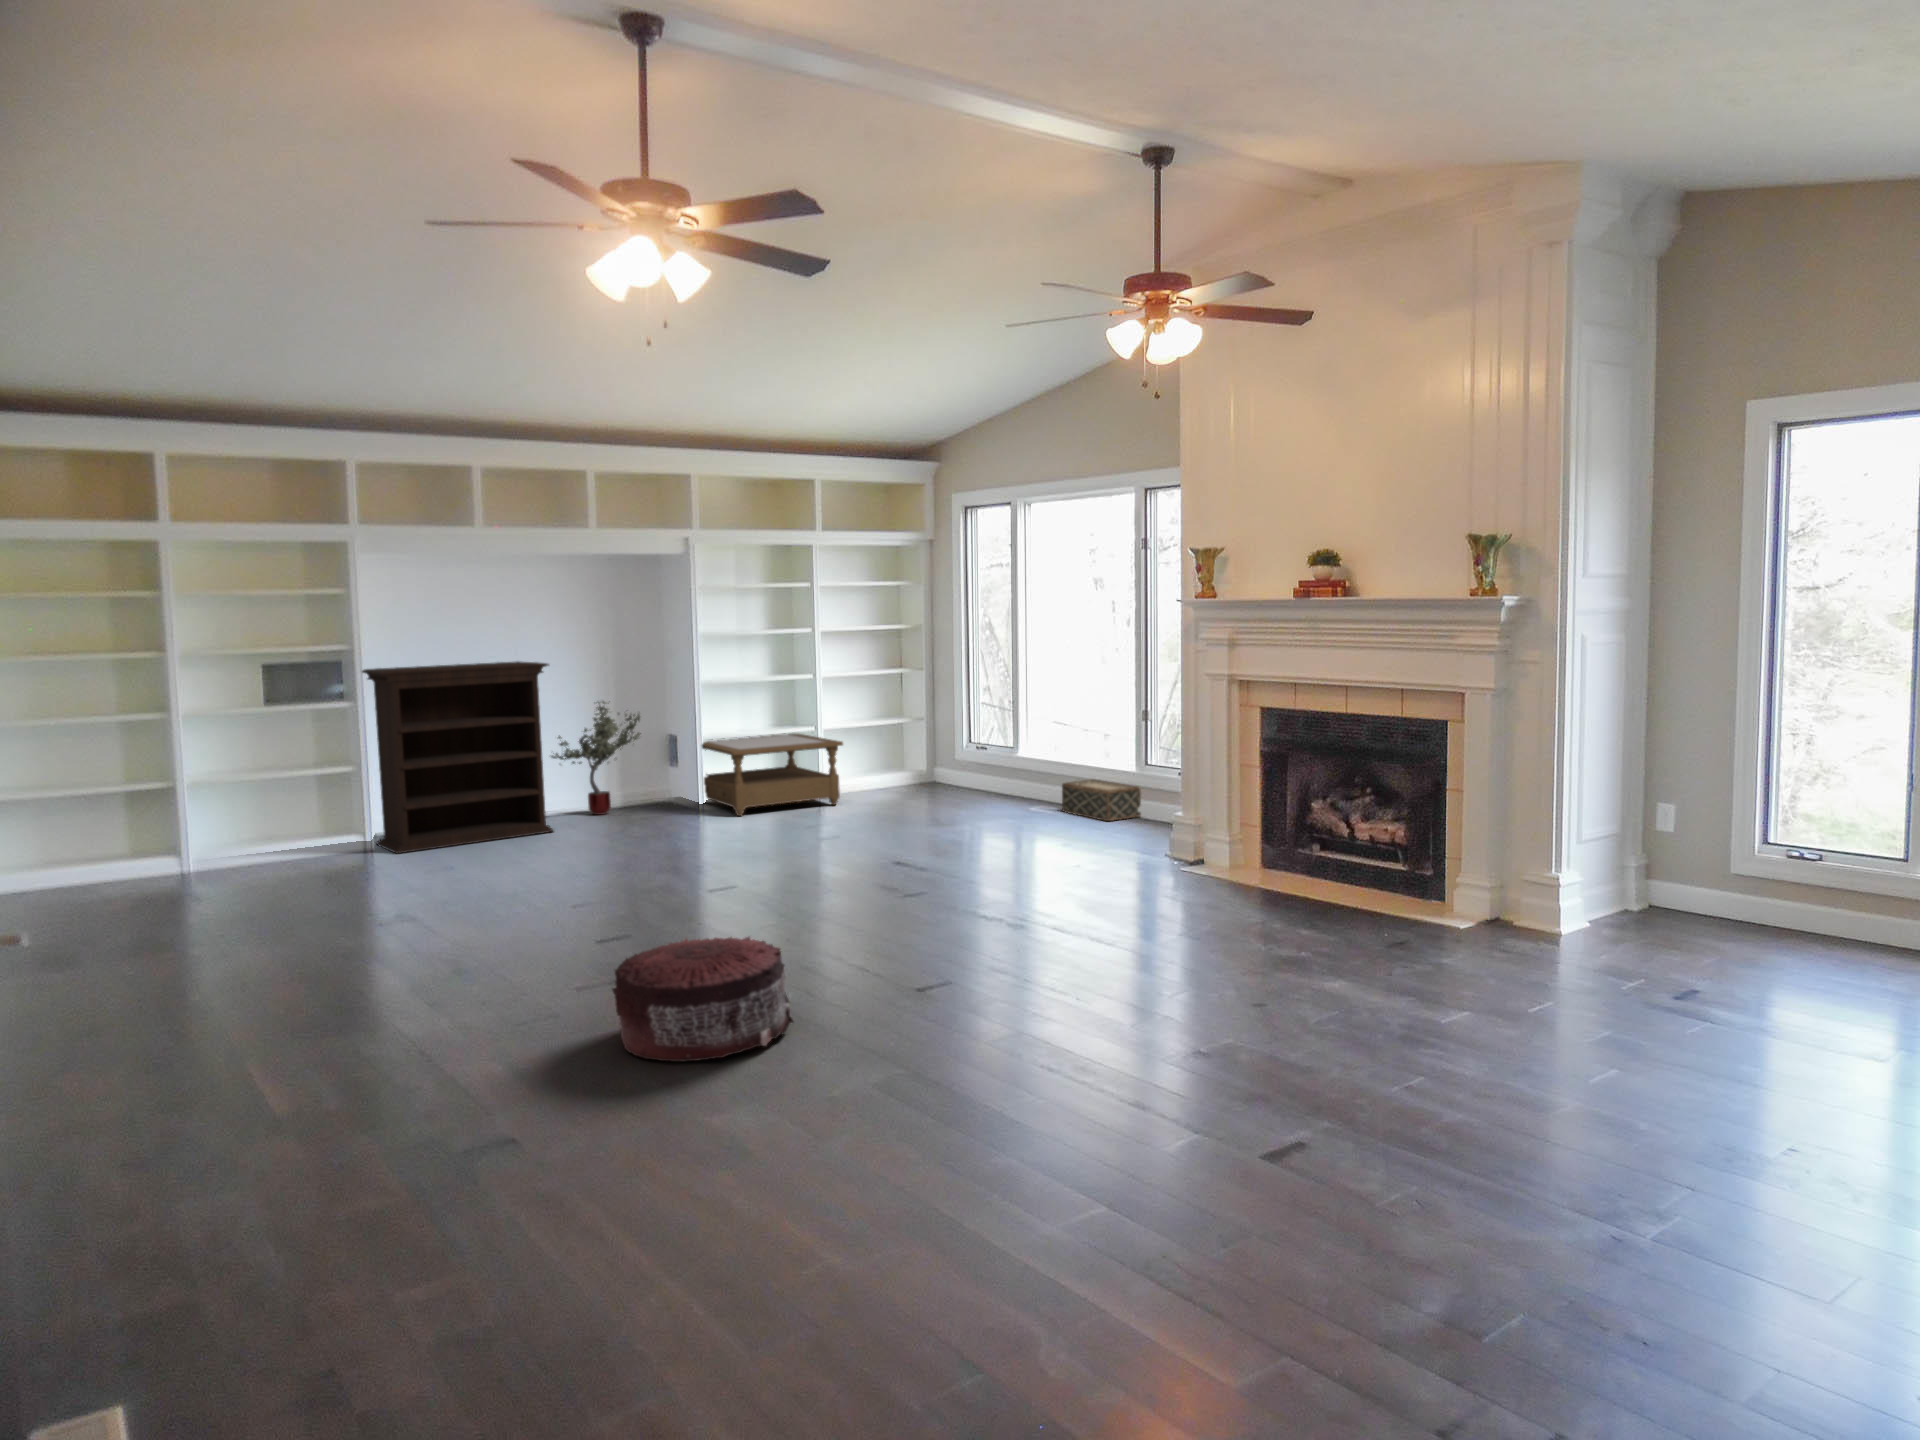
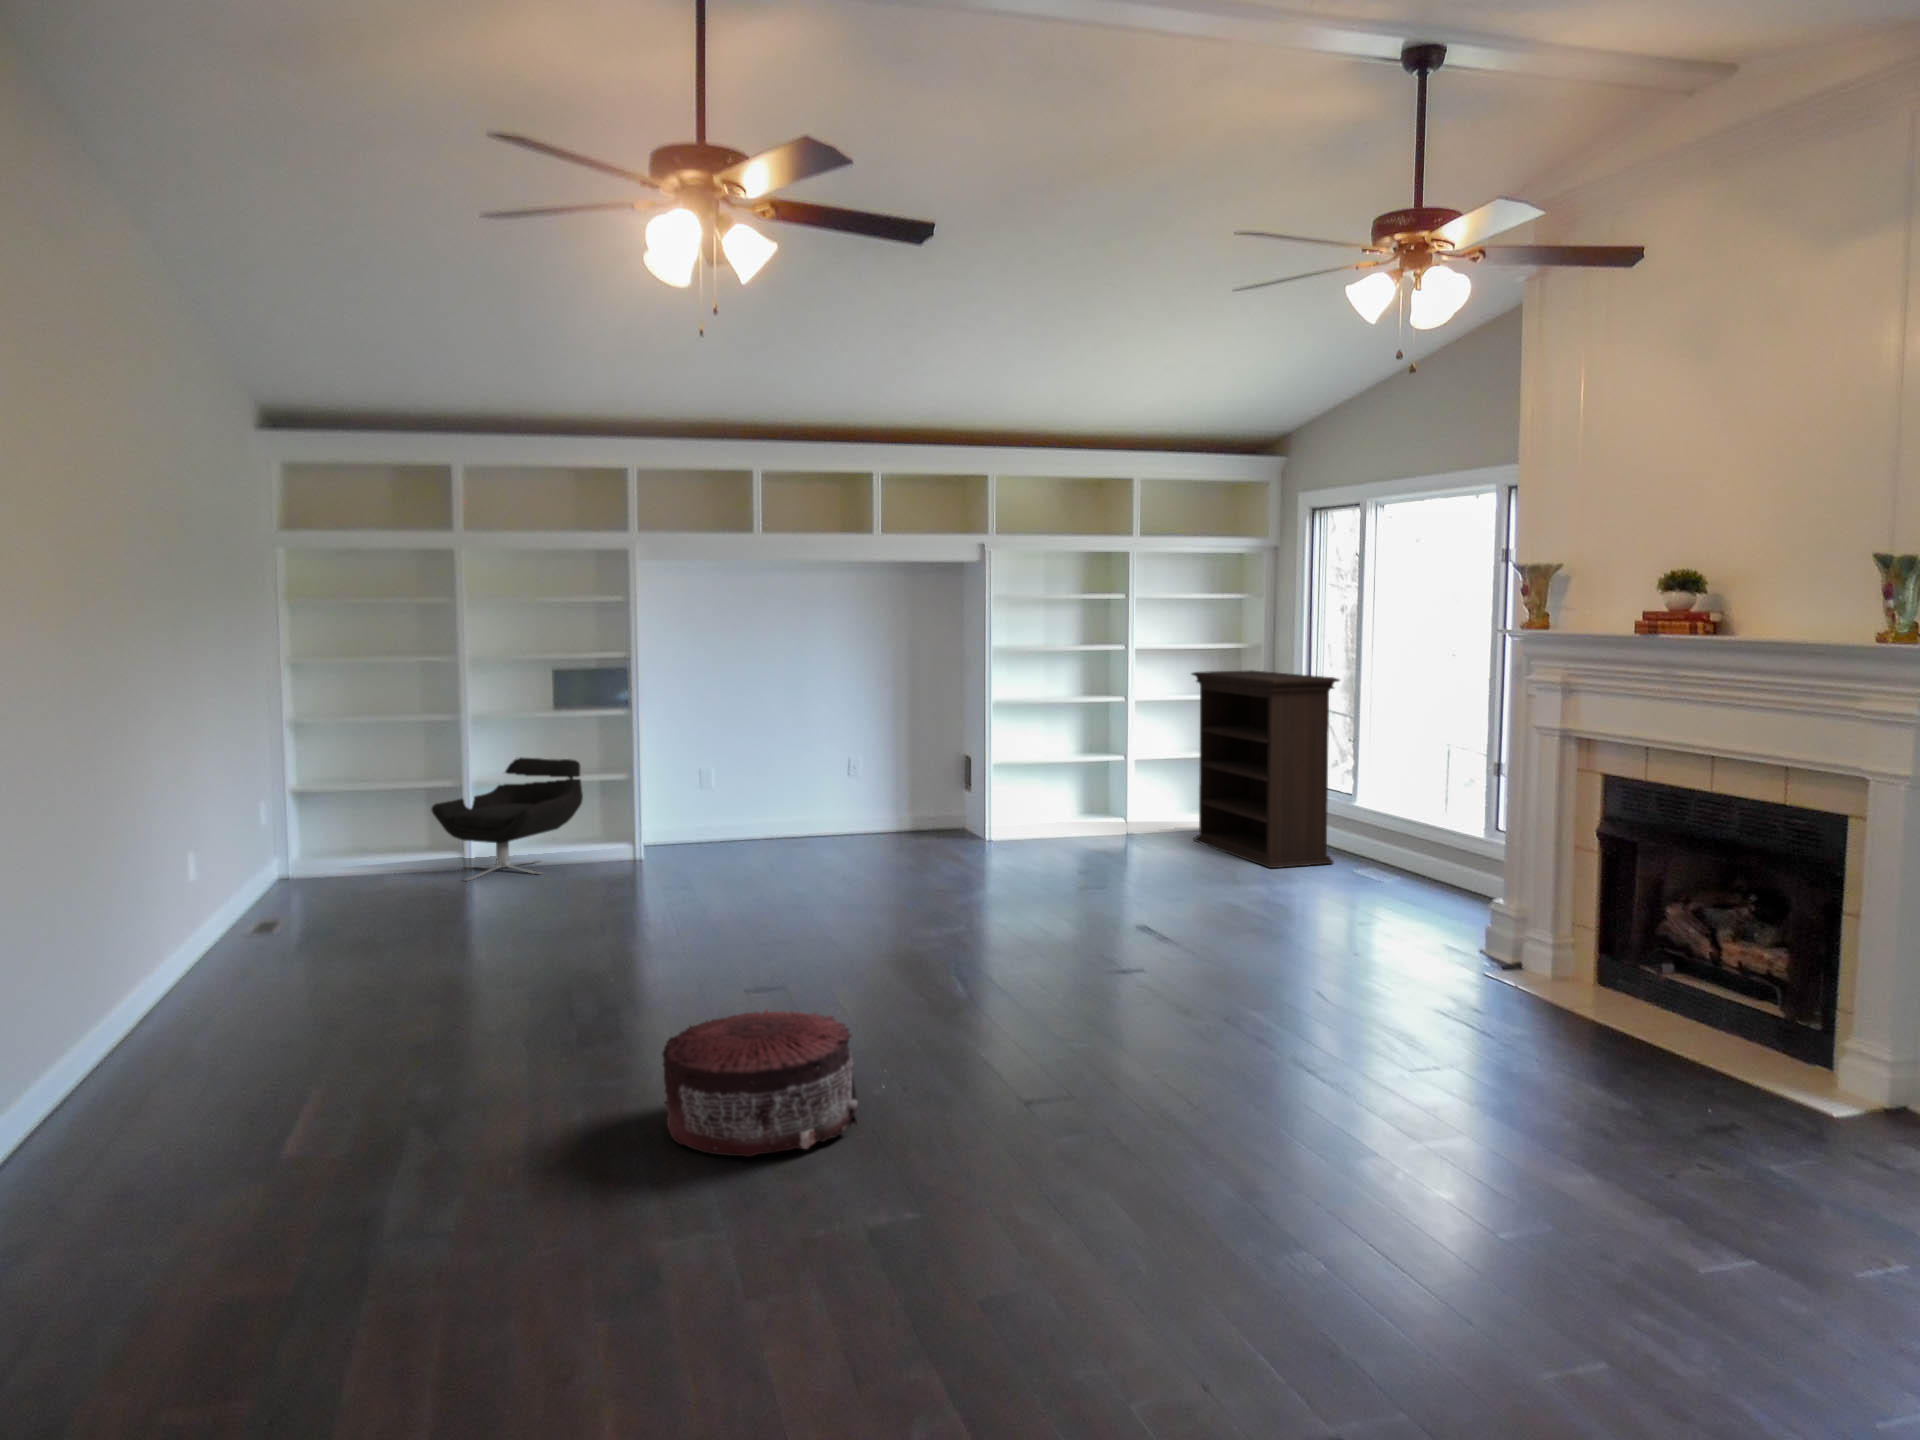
bookshelf: present [362,661,554,854] -> present [1192,670,1339,868]
potted tree: present [551,701,641,815] -> none [828,717,928,840]
coffee table: present [702,734,843,816] -> none [981,762,1141,854]
lounge chair: none [140,753,309,882] -> present [432,757,583,881]
woven basket: present [1062,779,1141,821] -> none [1392,843,1489,898]

